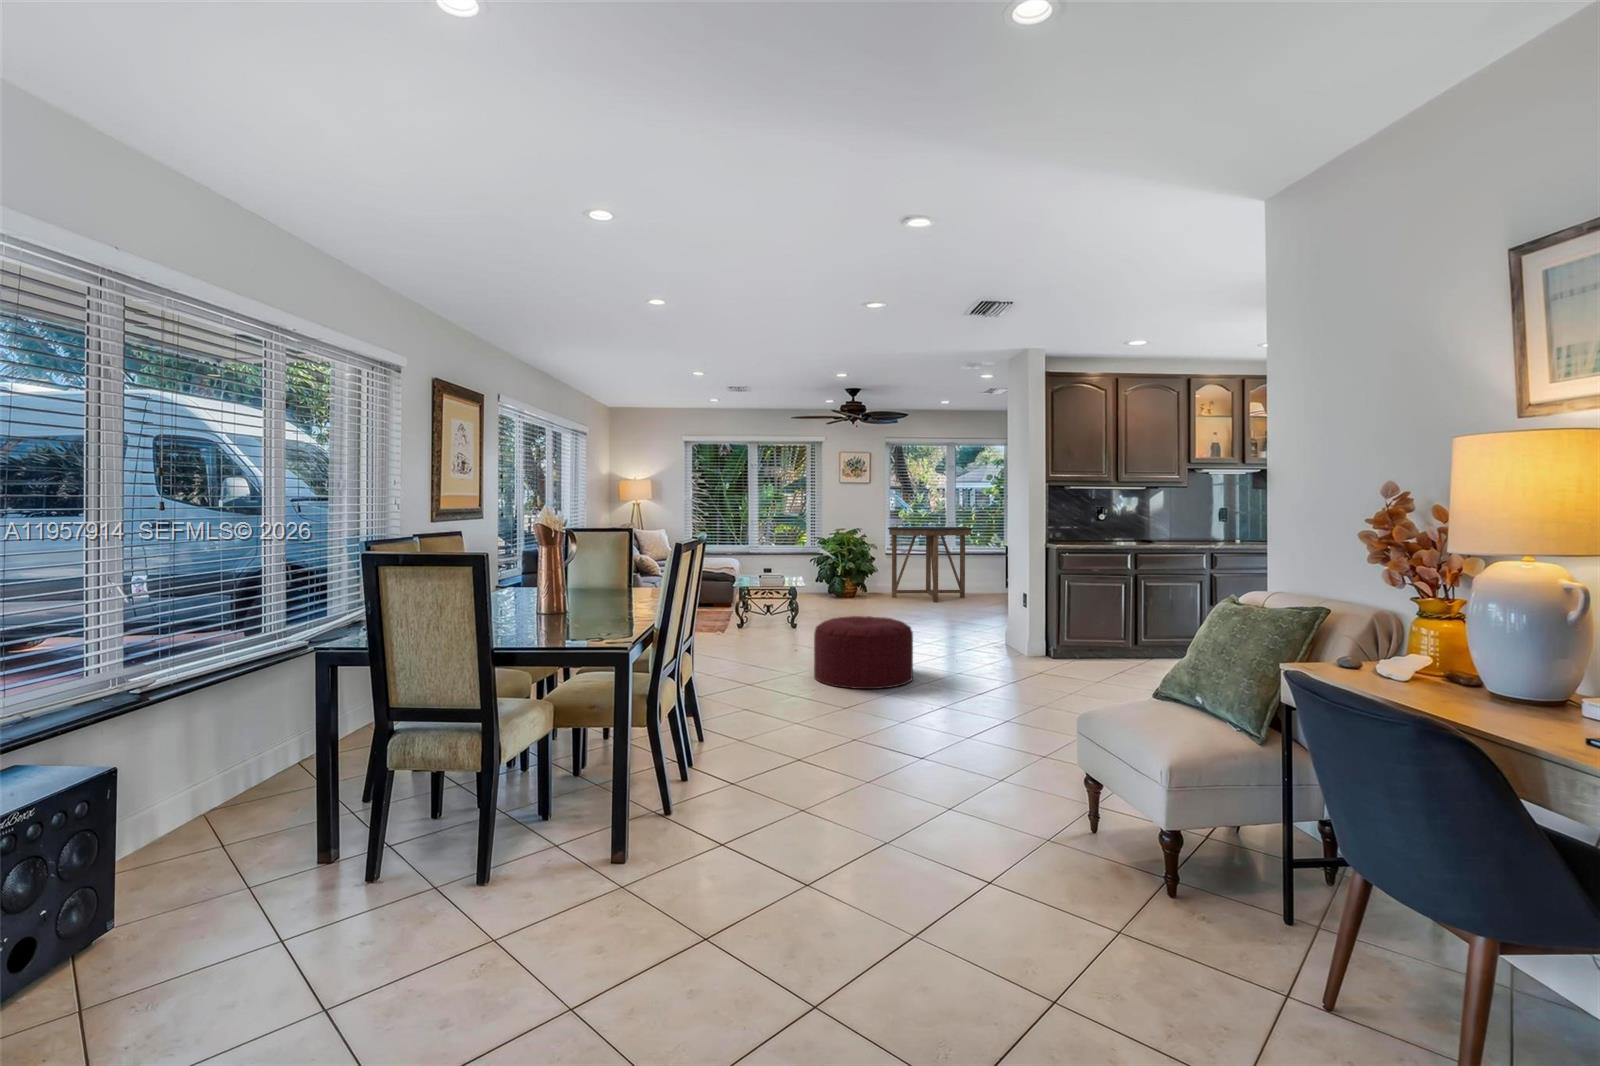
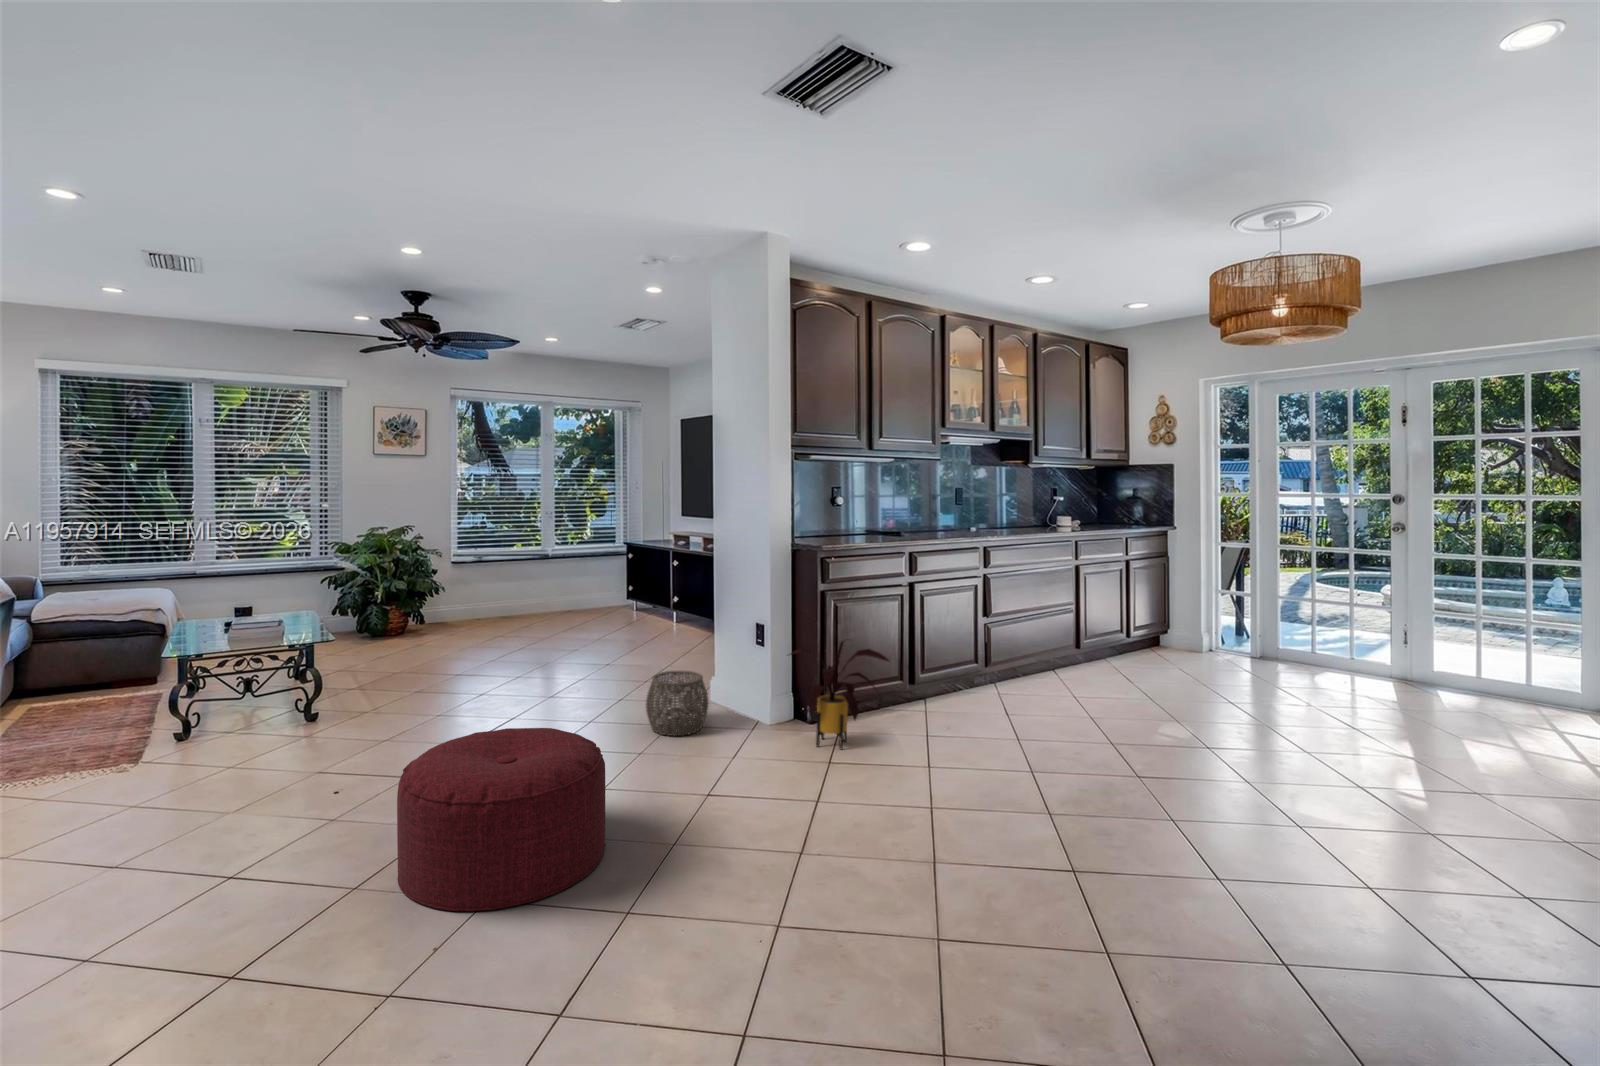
console table: present [888,527,973,602] -> none [455,522,582,629]
house plant: none [1057,591,1133,671] -> present [790,639,889,749]
woven basket: none [970,613,1013,654] -> present [646,671,708,736]

